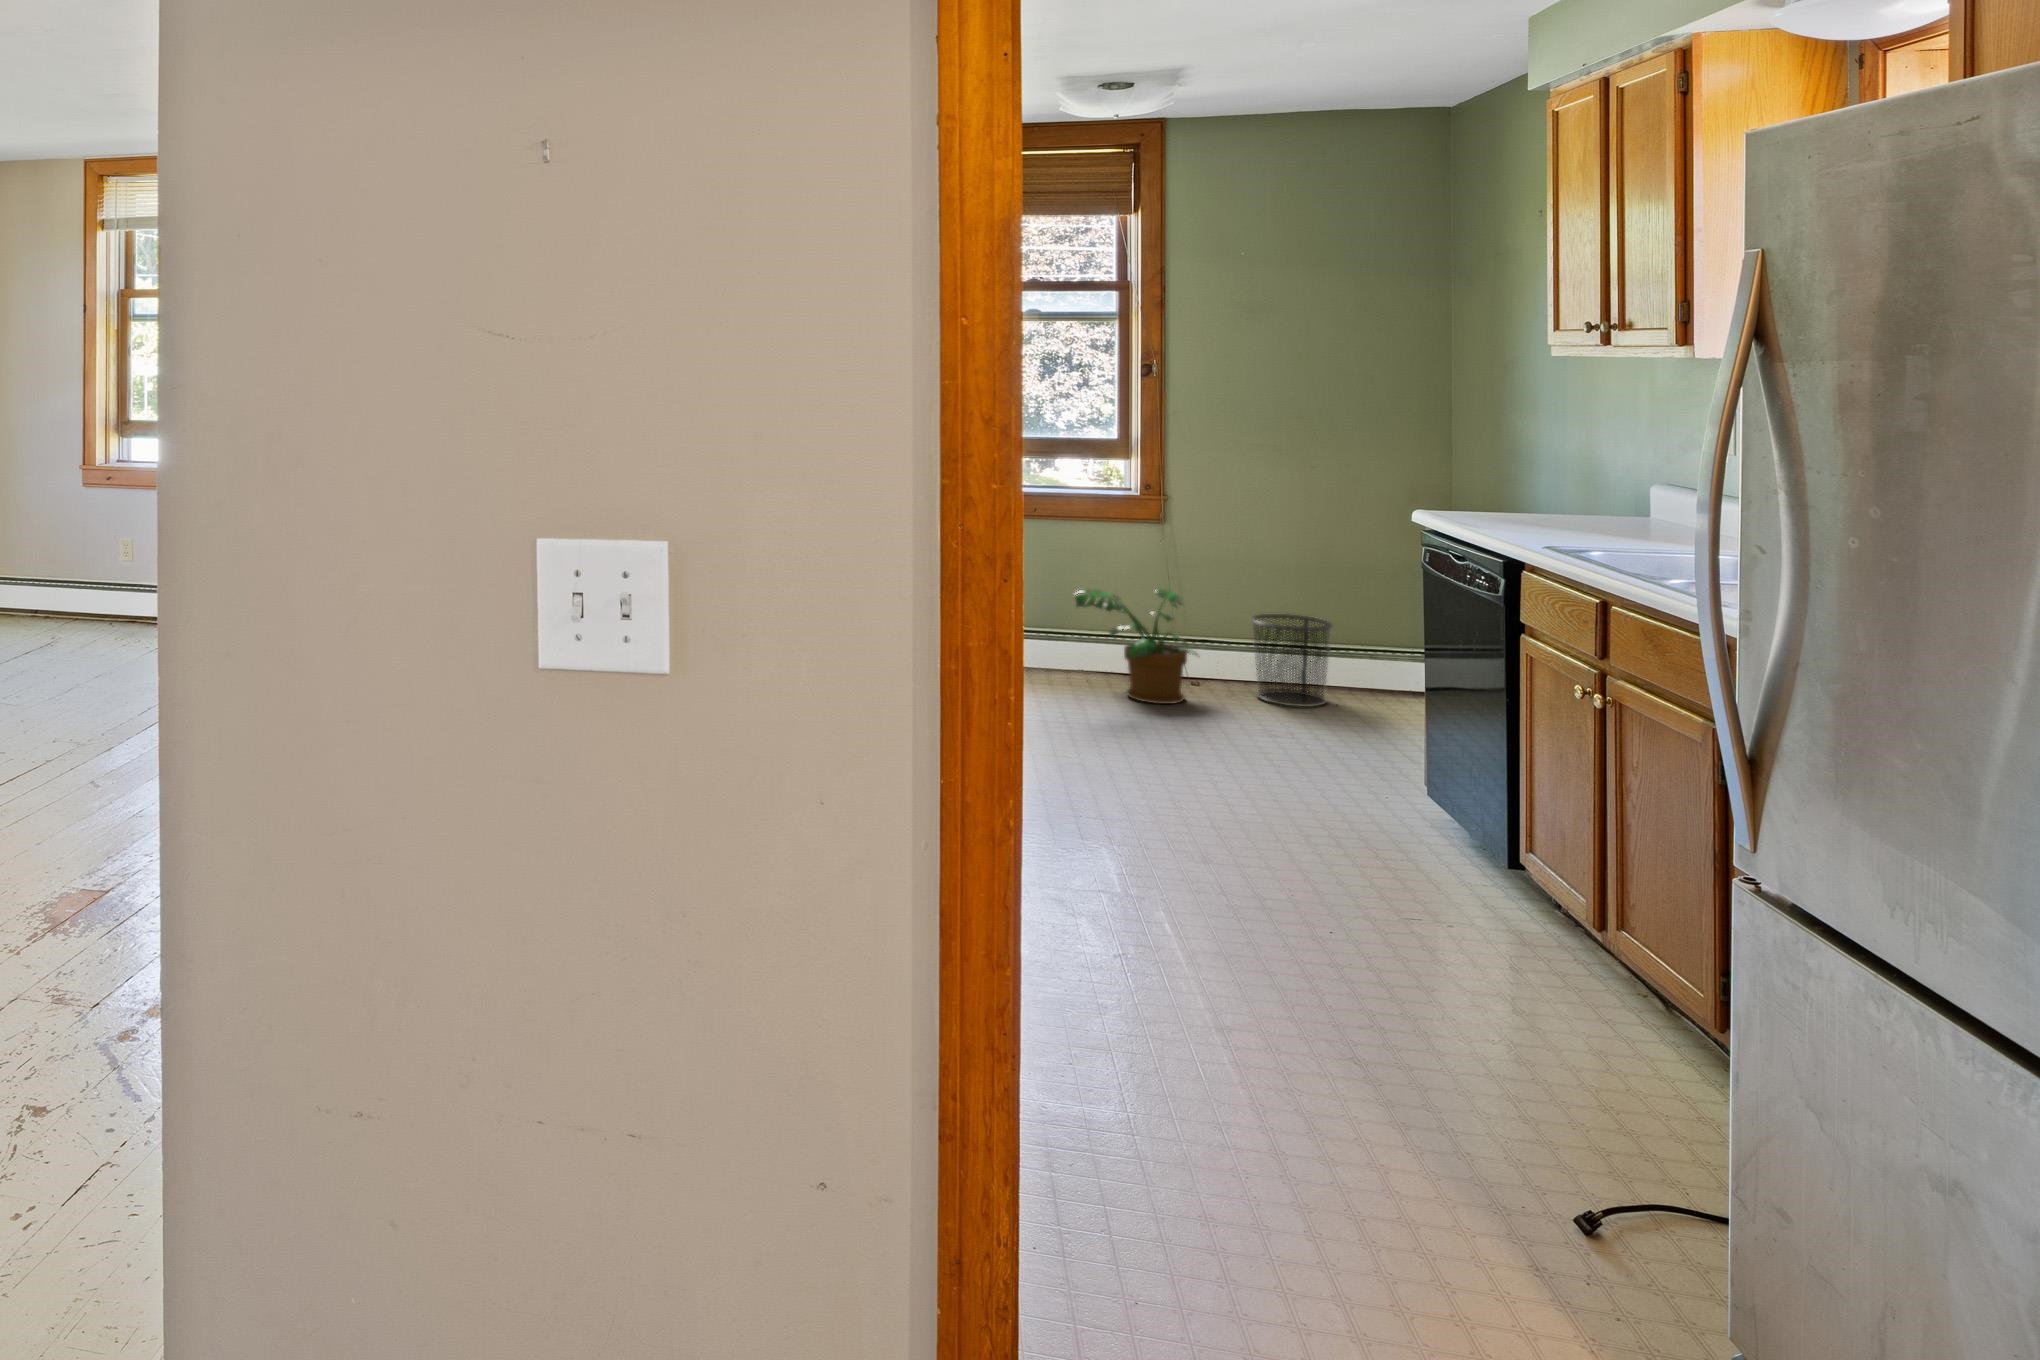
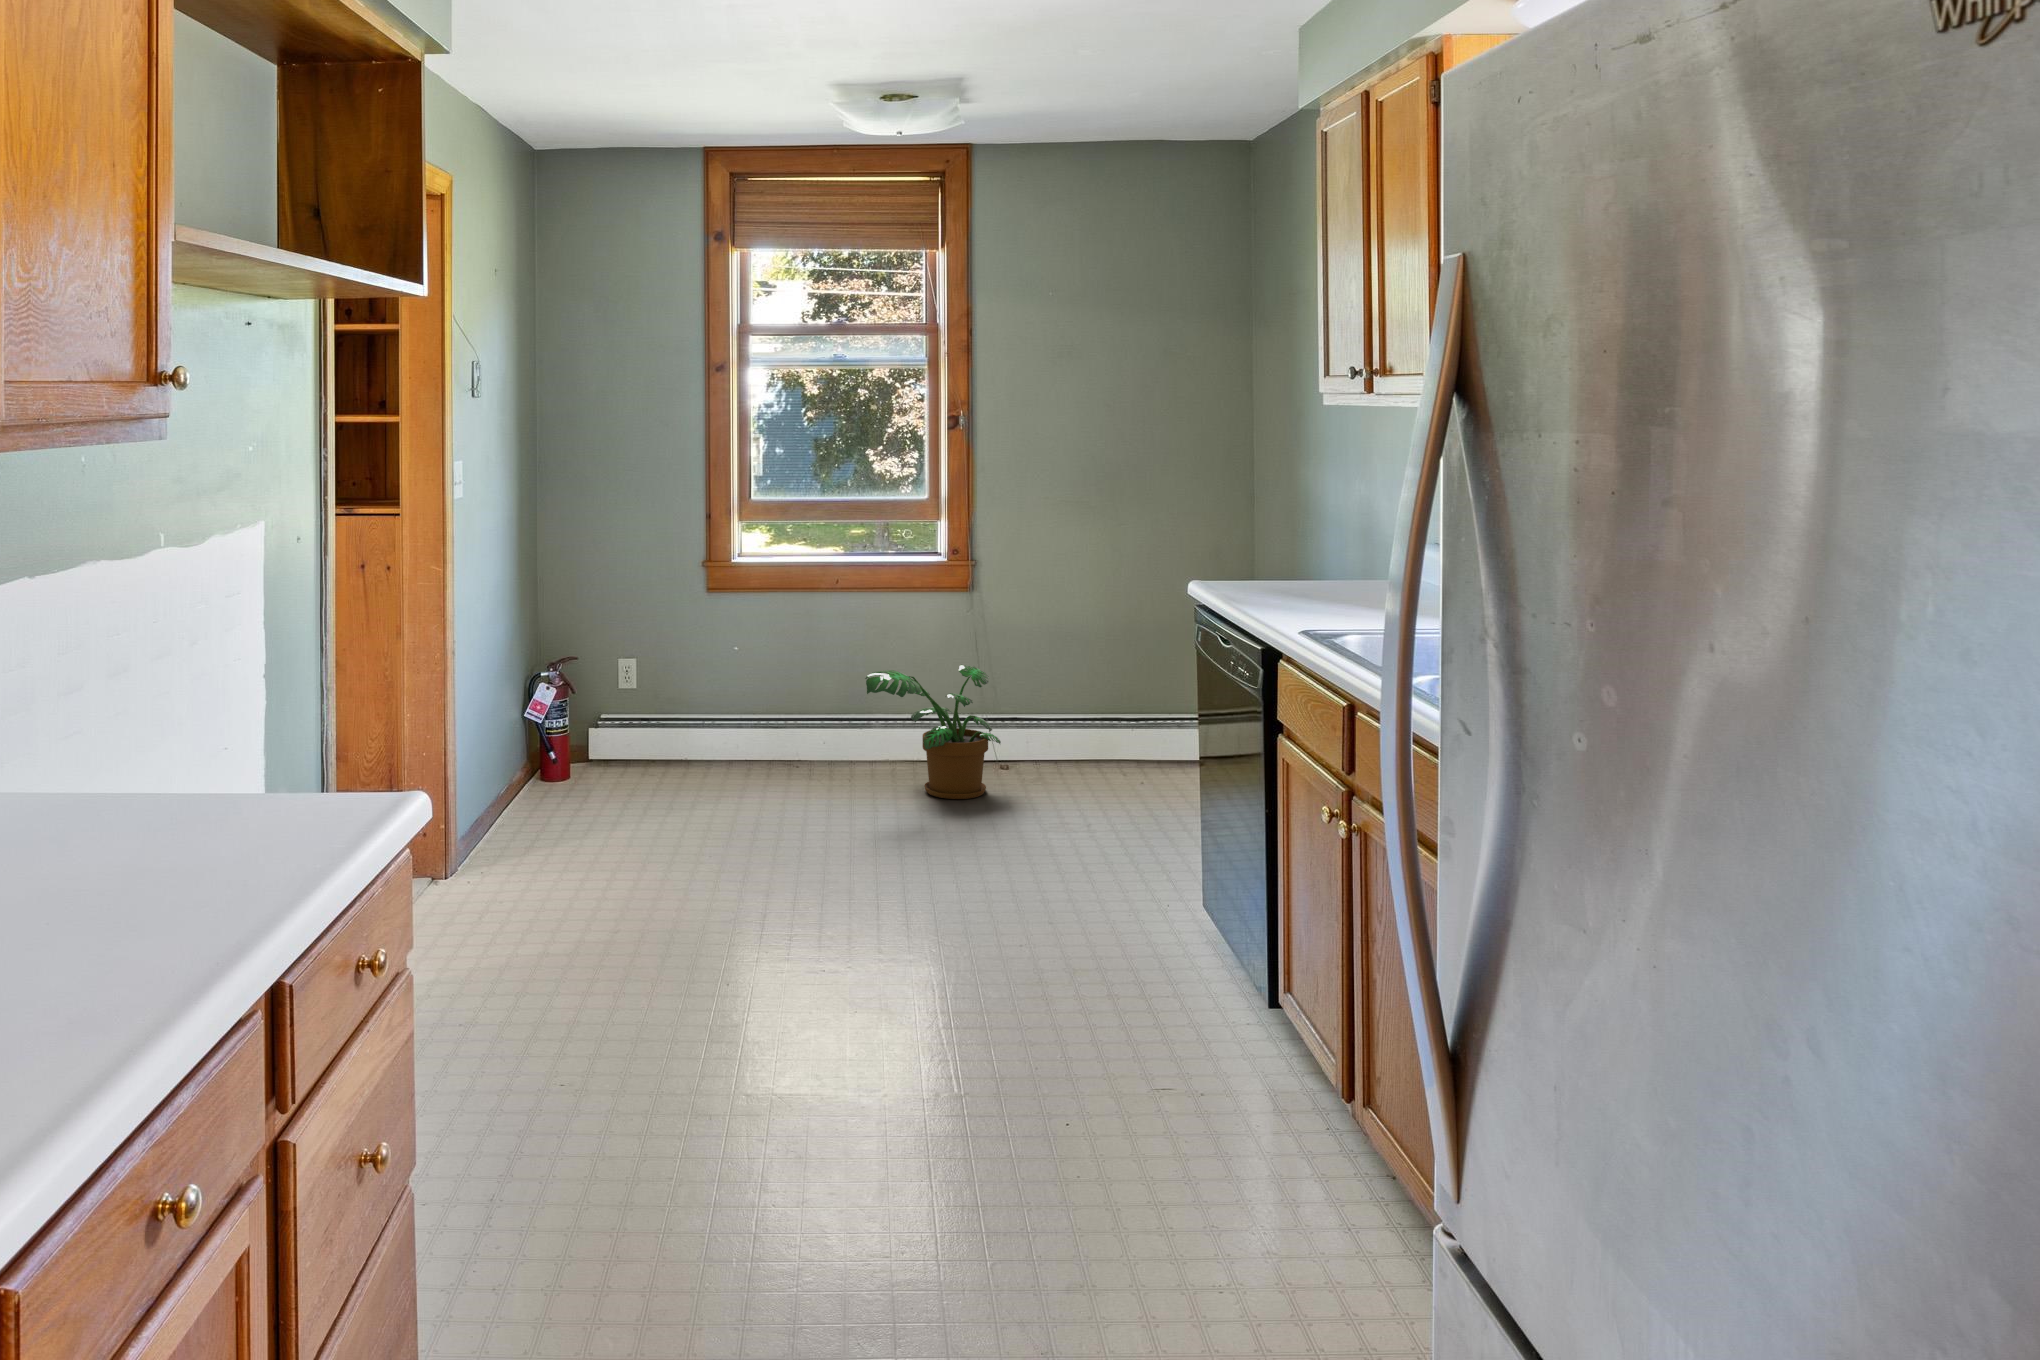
waste bin: present [1251,614,1332,707] -> none [1055,689,1138,794]

